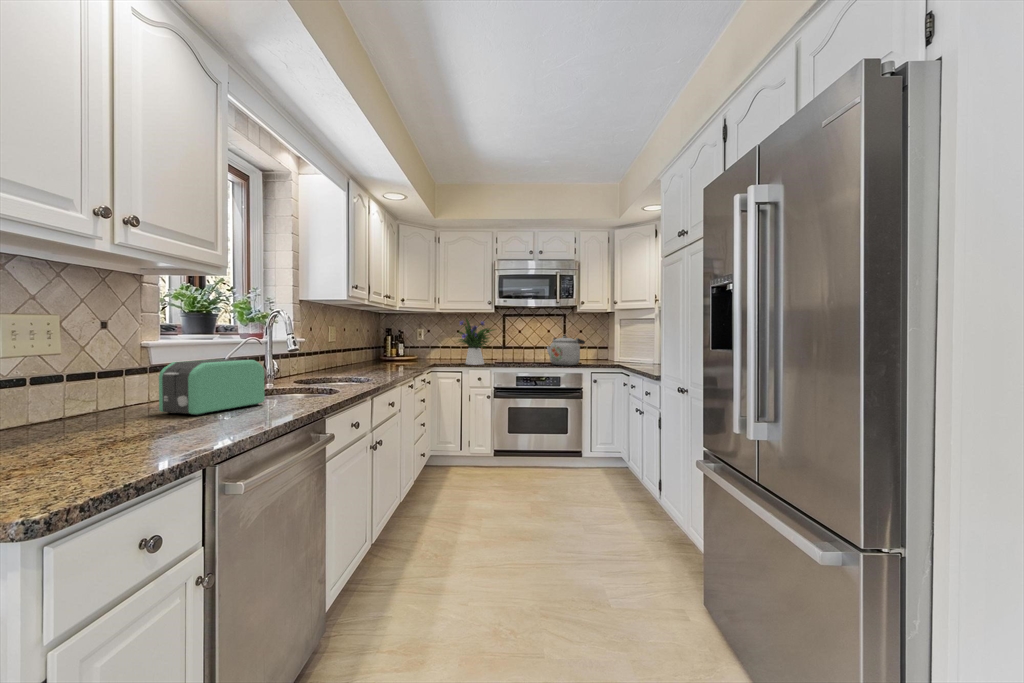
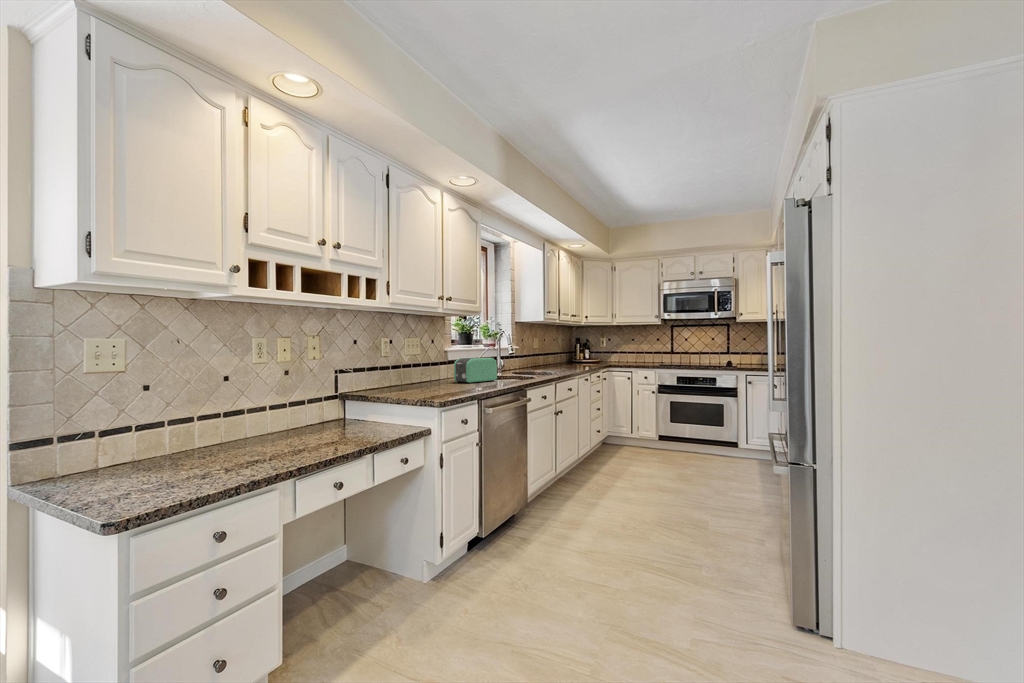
flower arrangement: present [459,318,495,365] -> none [623,329,659,367]
kettle: present [547,336,585,366] -> none [704,343,738,368]

